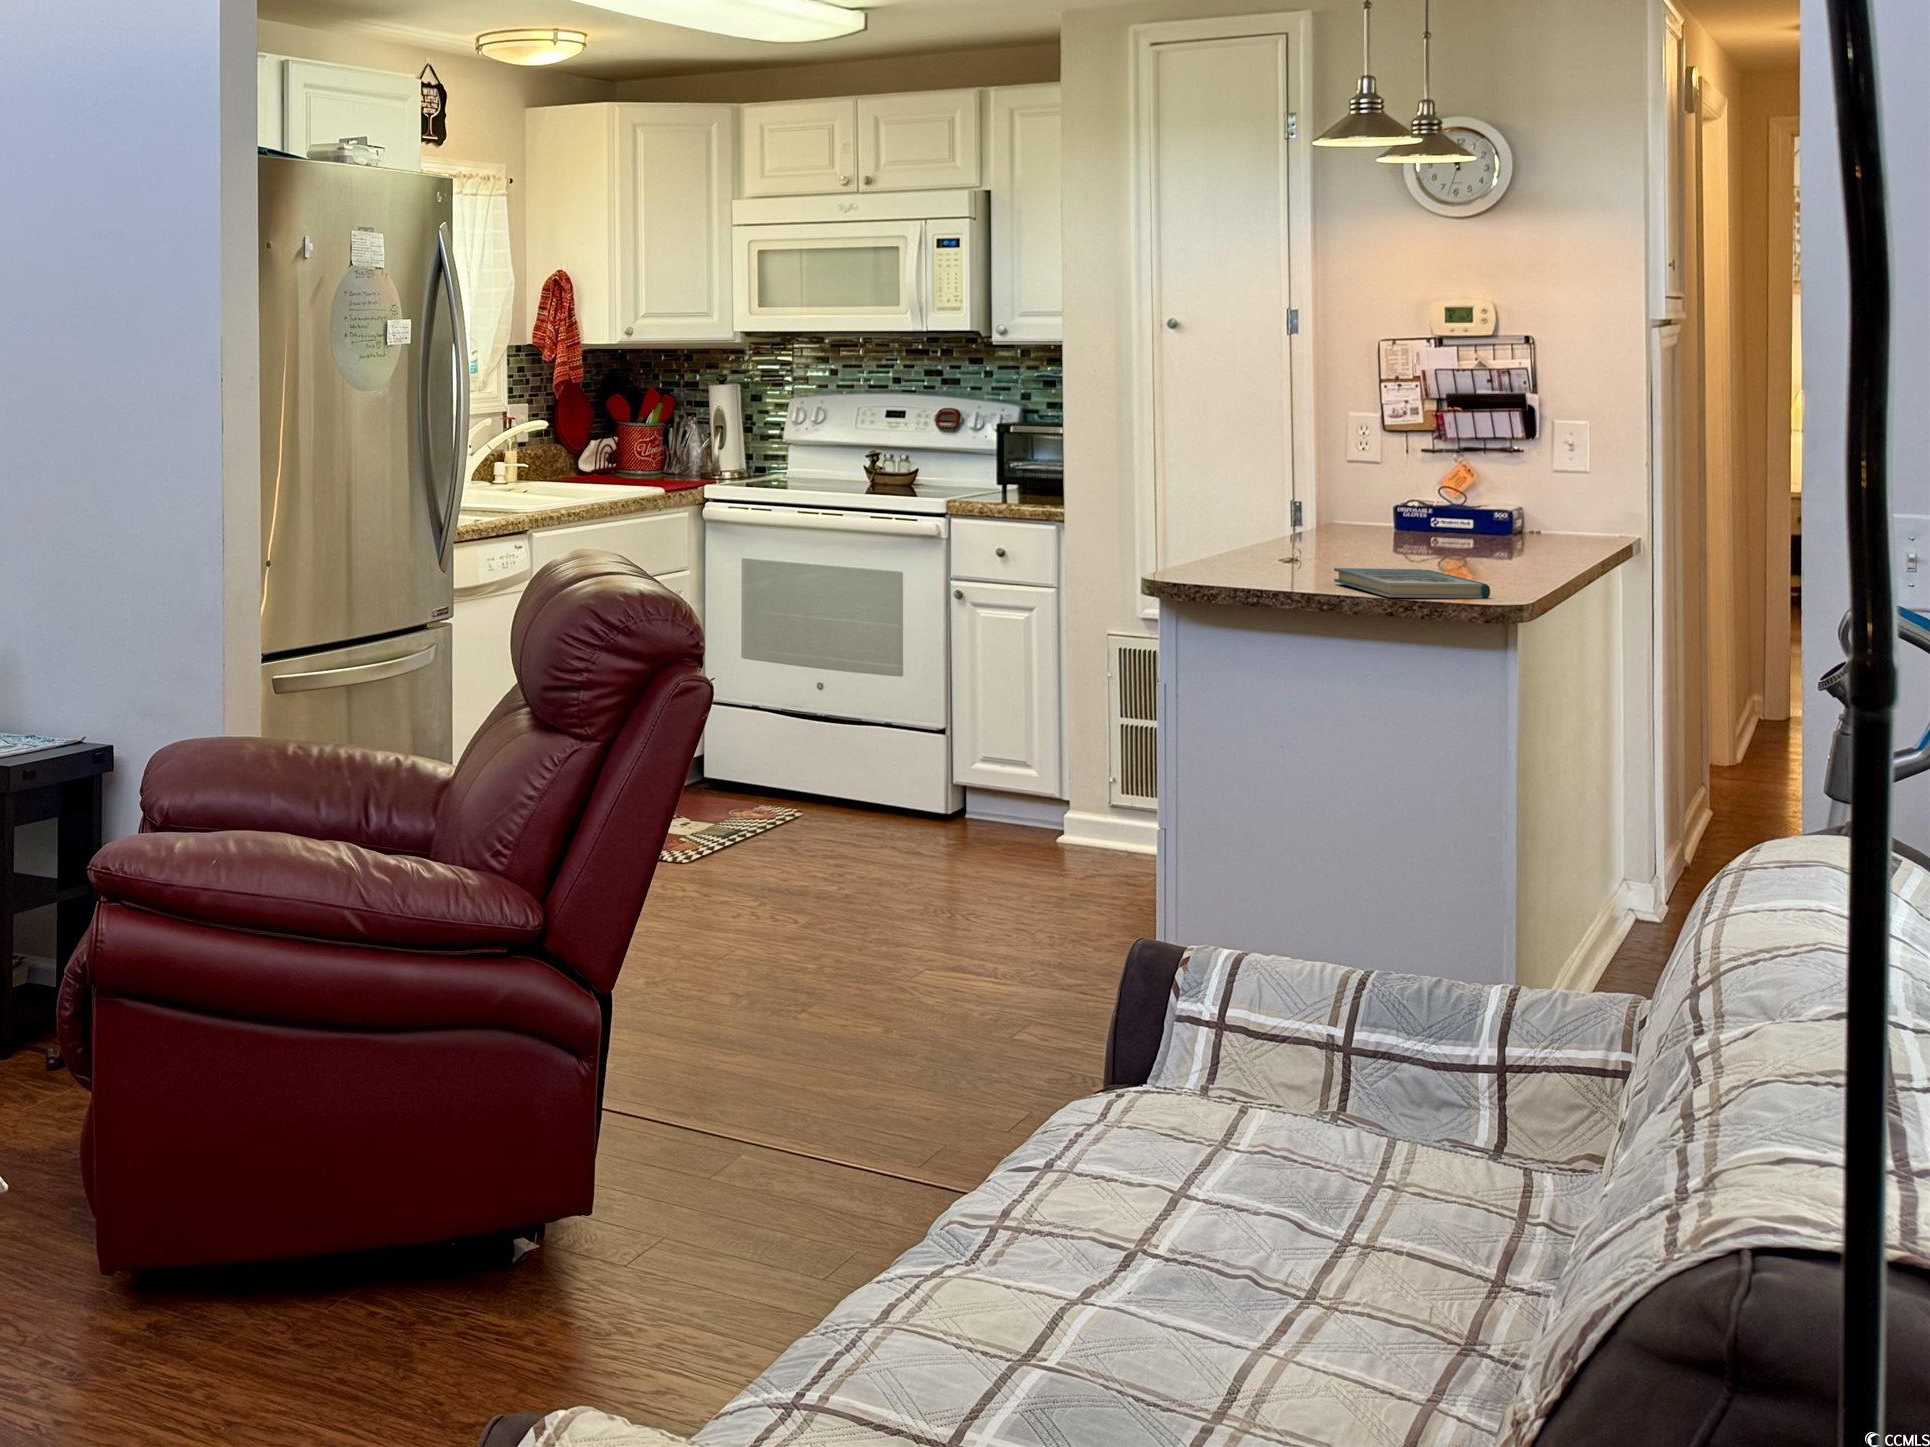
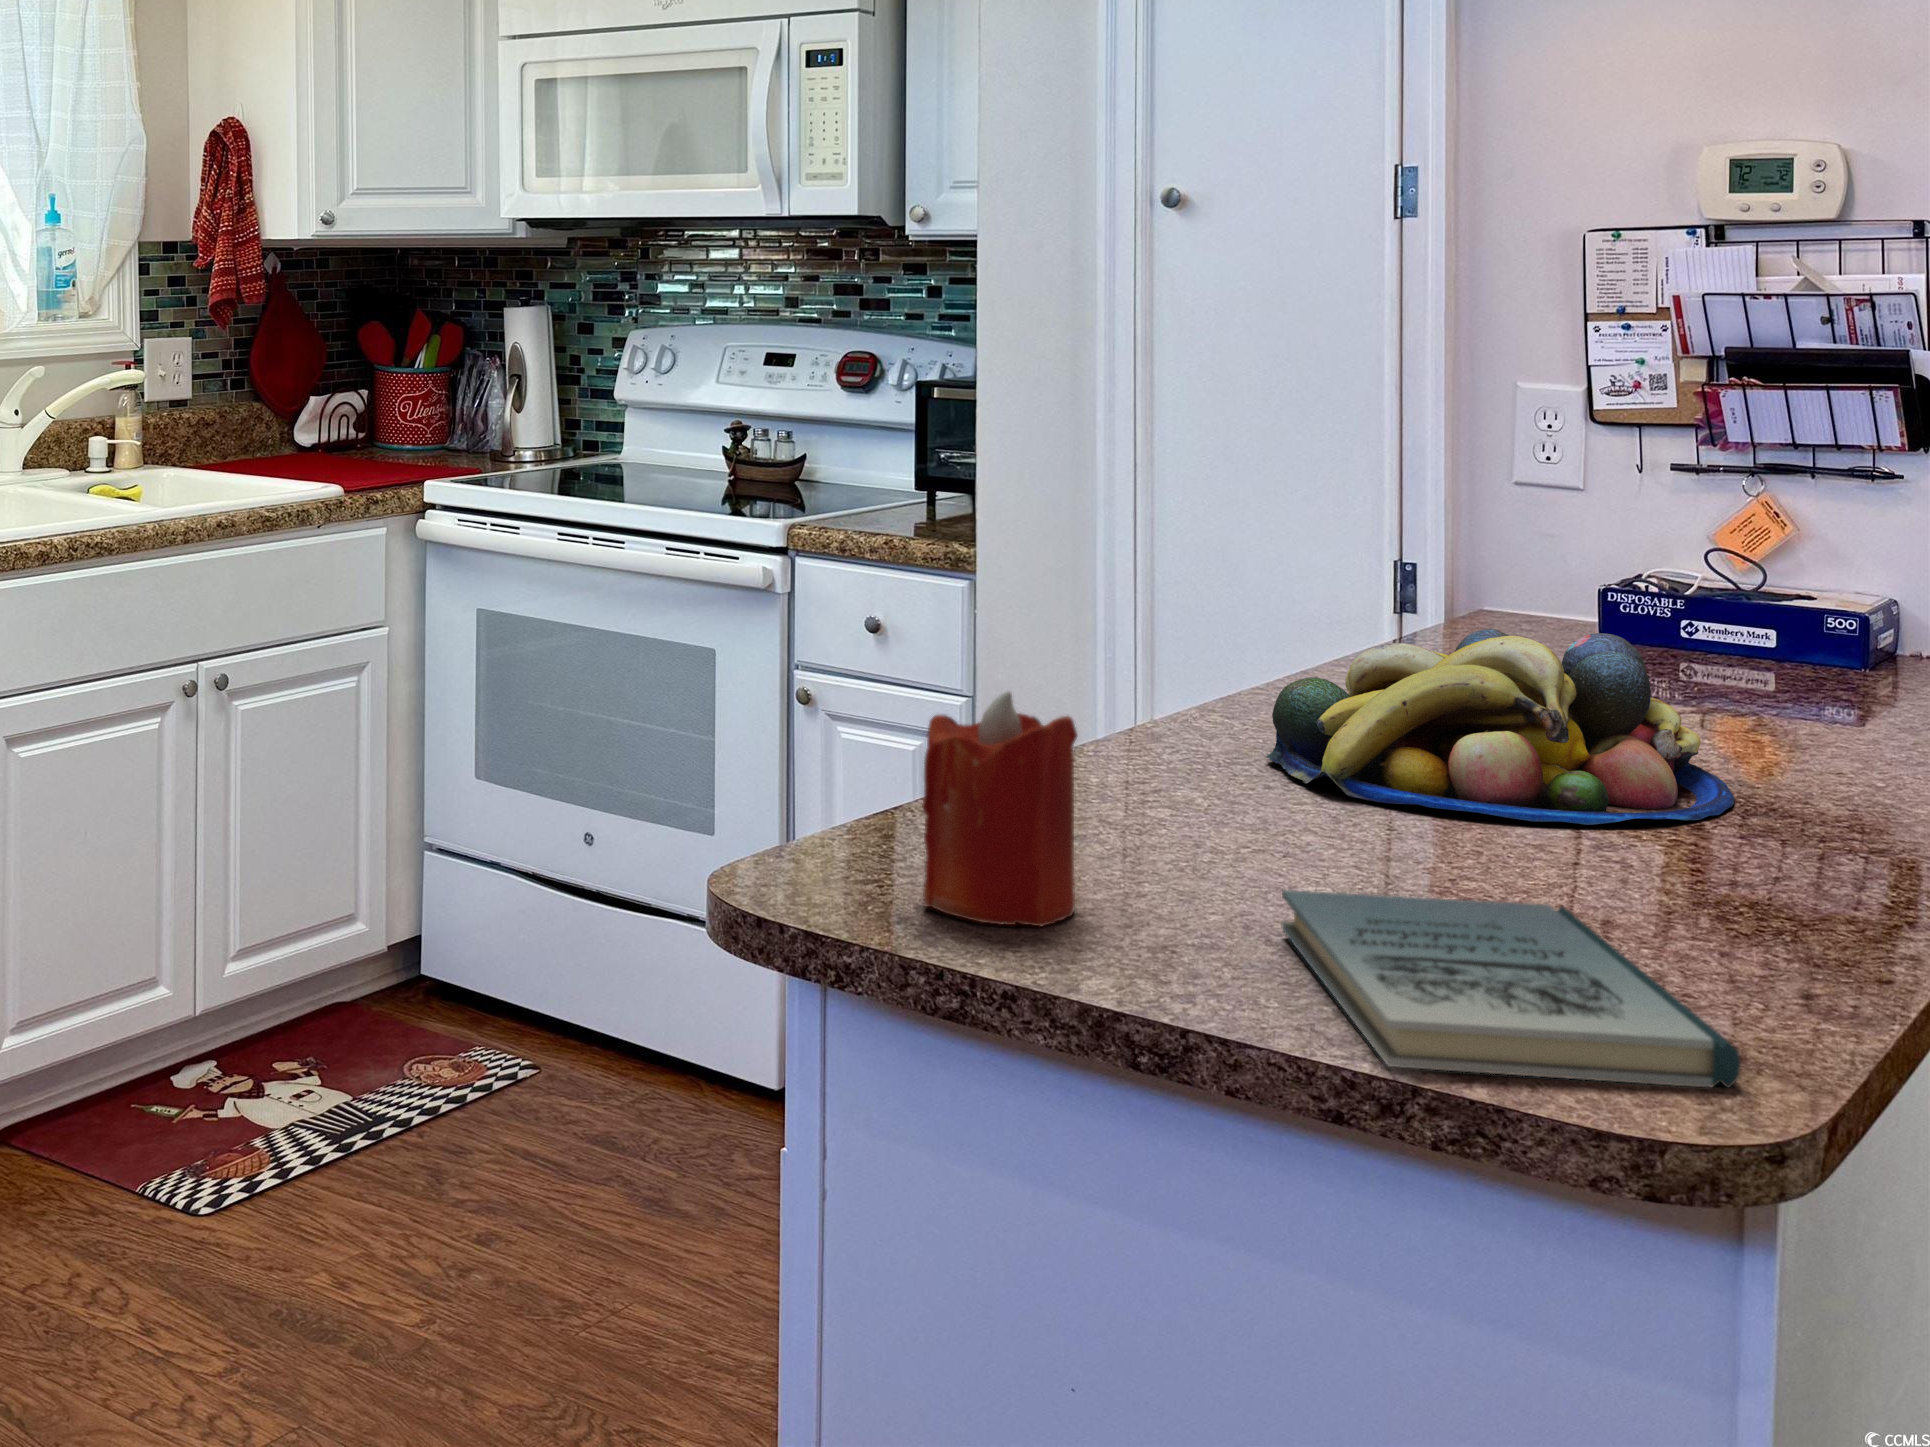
fruit bowl: none [1286,501,1471,565] -> present [1265,629,1734,825]
candle: none [1205,505,1261,584] -> present [922,692,1077,926]

